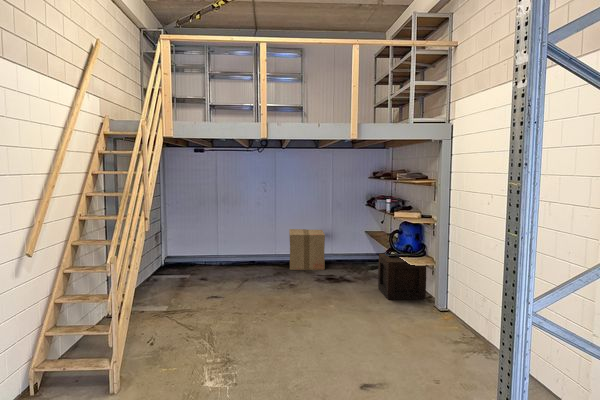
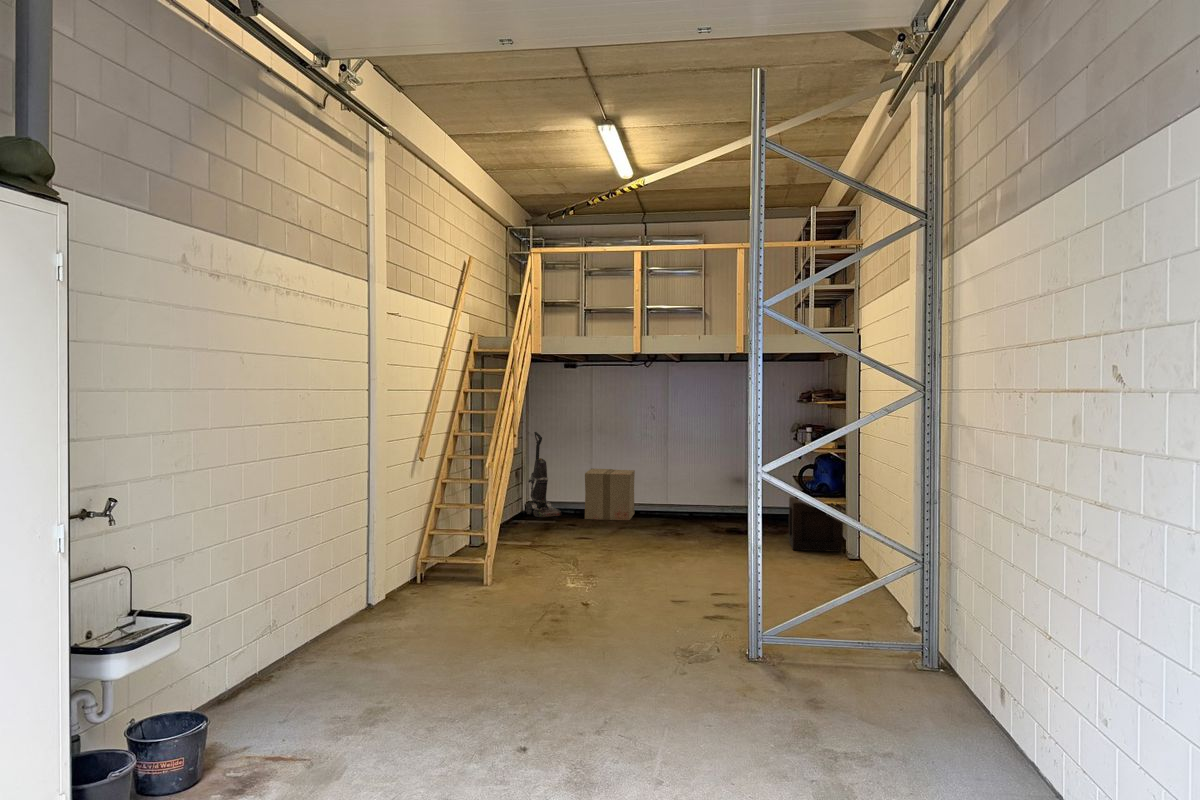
vacuum cleaner: none [165,202,194,271] -> present [526,432,562,518]
cardboard box: present [289,229,325,270] -> present [585,469,635,520]

